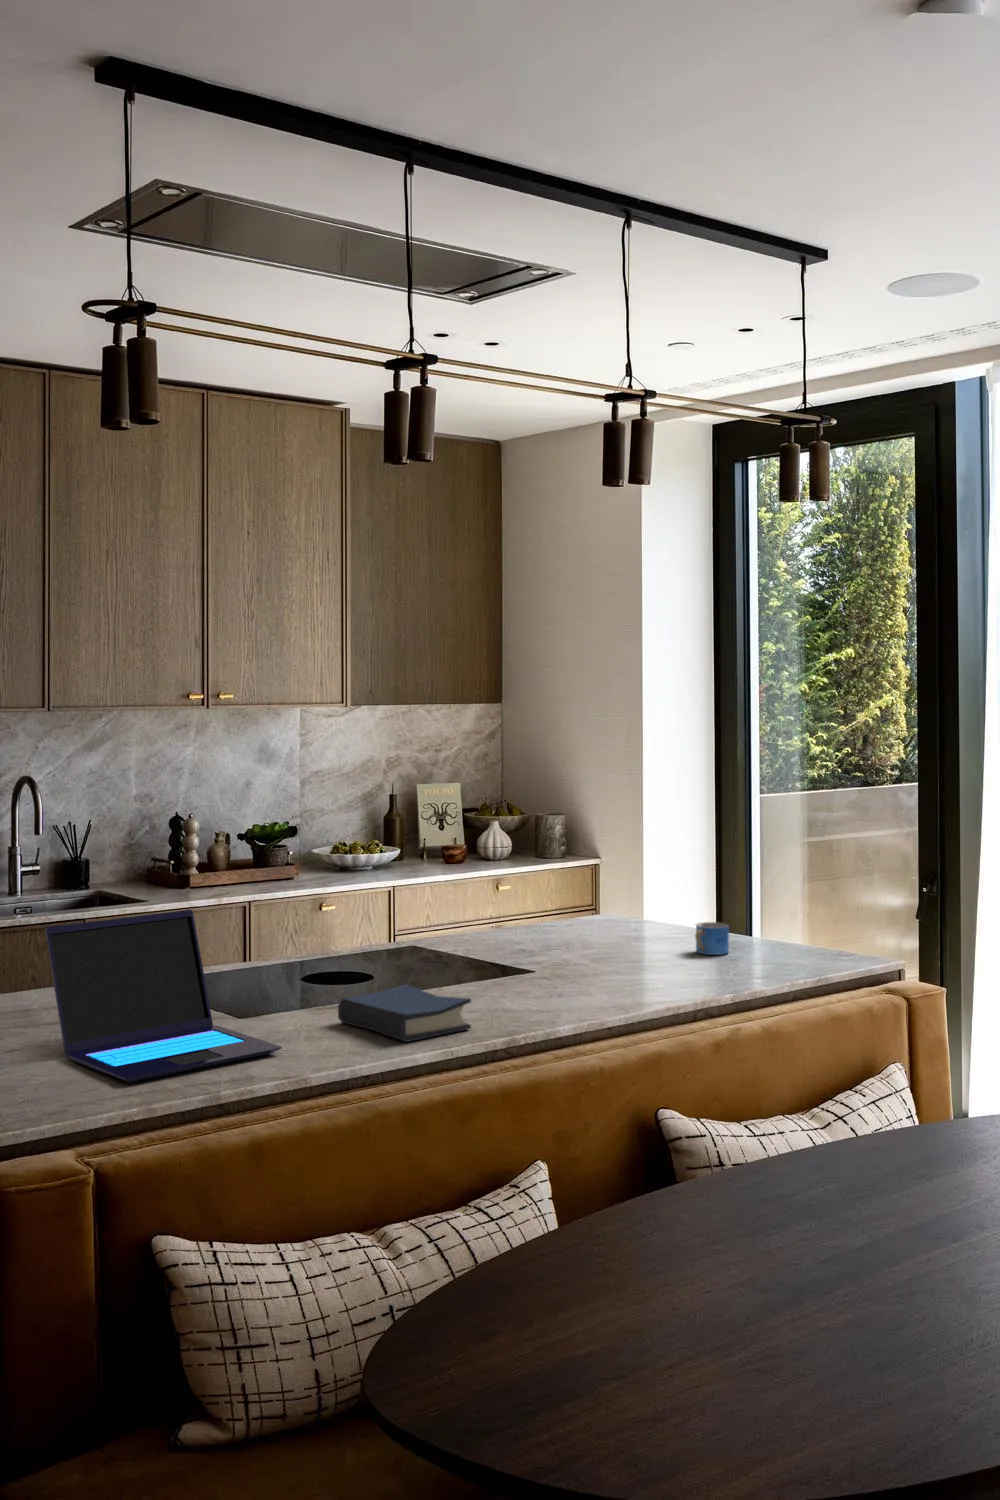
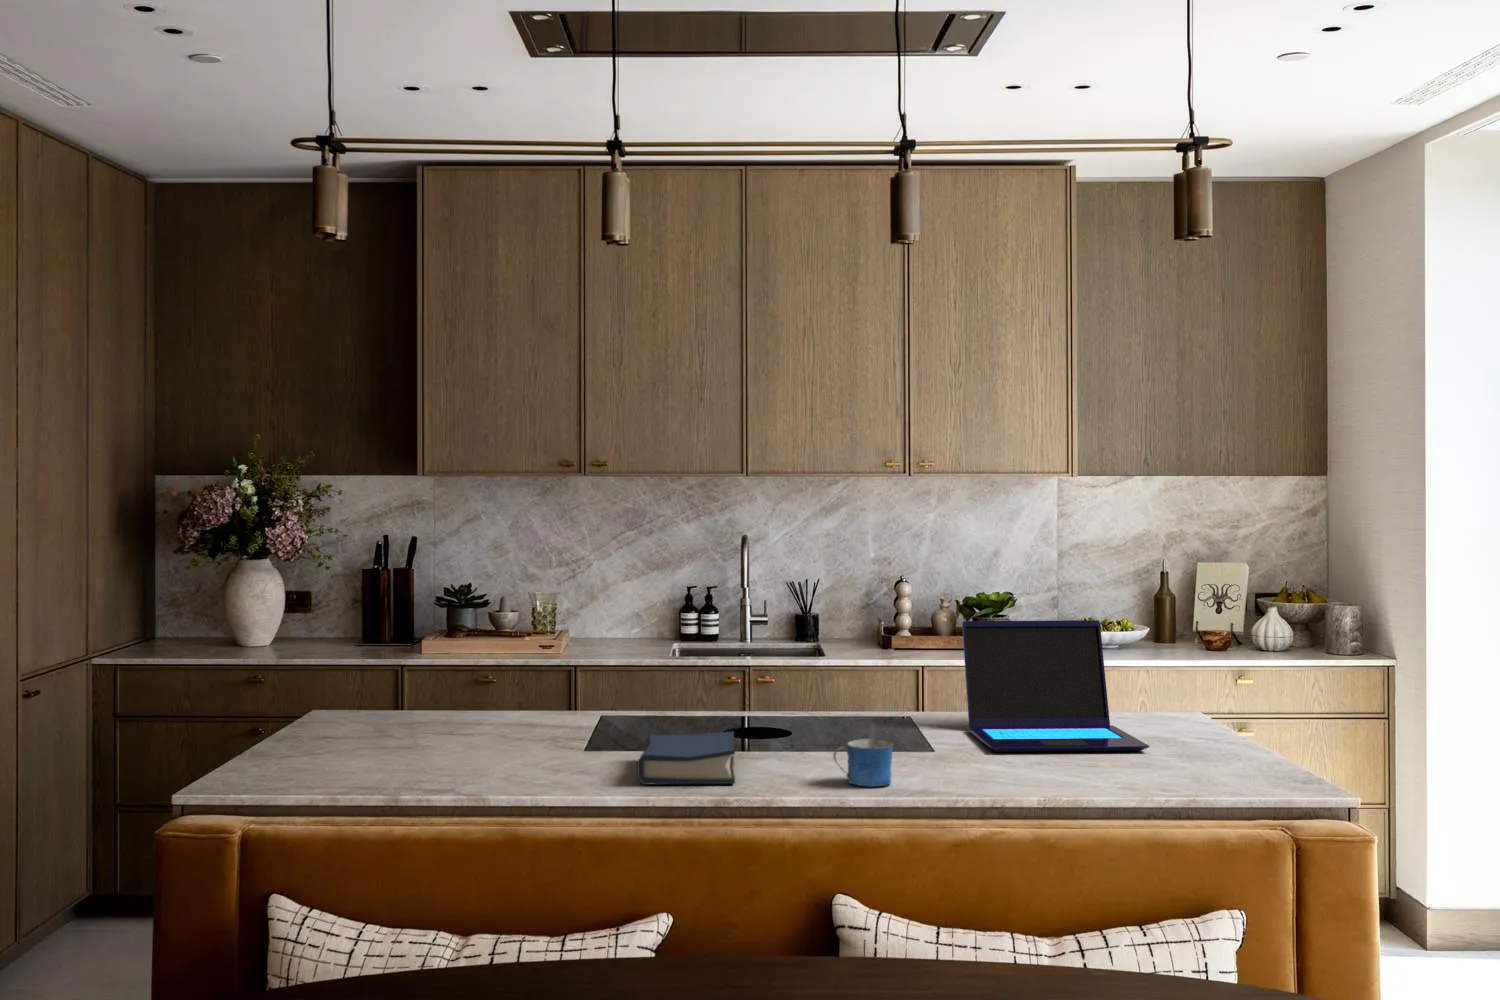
laptop: present [45,910,282,1082] -> present [962,620,1150,752]
mug: present [695,922,729,955] -> present [833,739,893,786]

